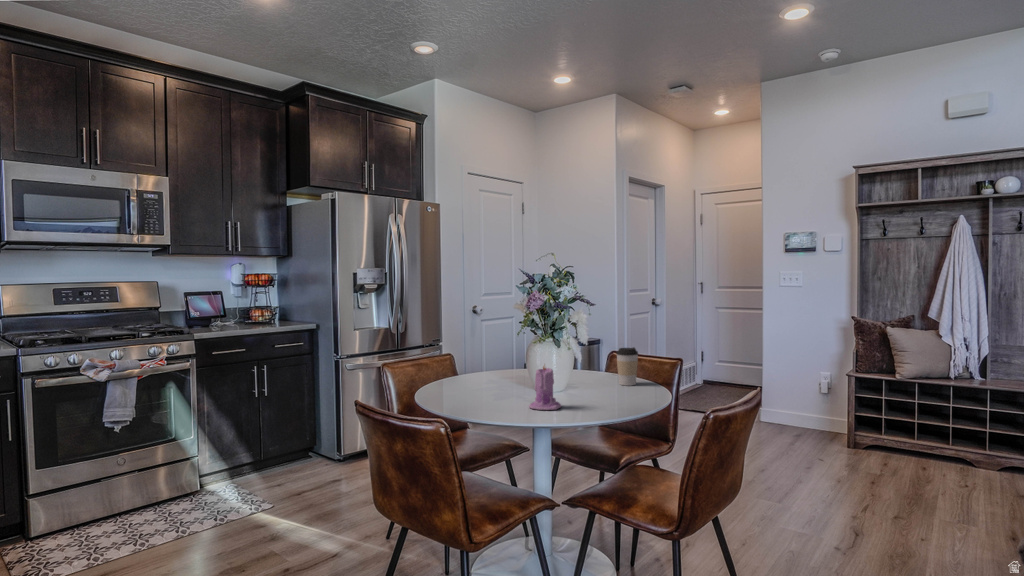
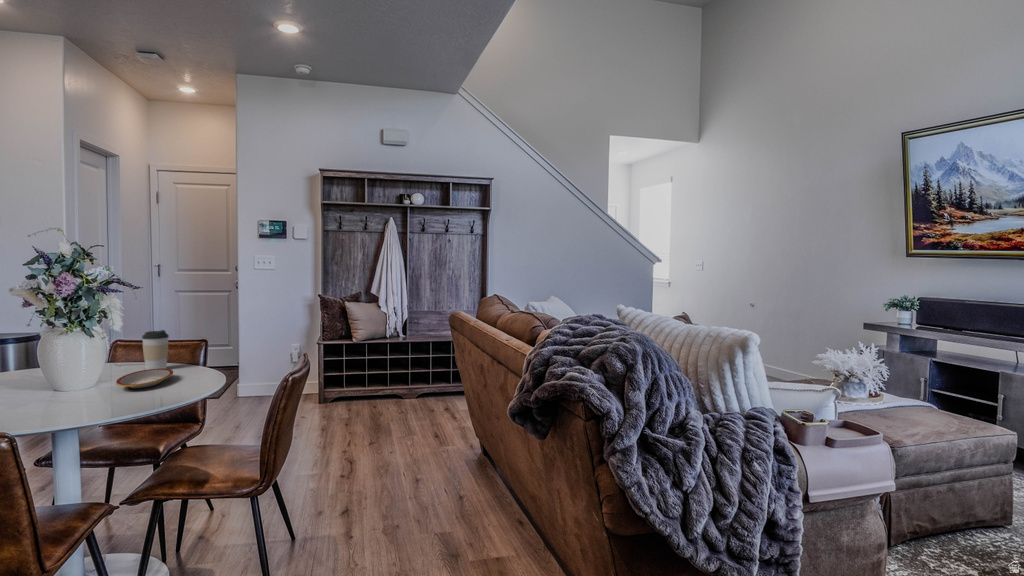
candle: present [529,366,561,410] -> none [60,352,107,407]
plate: none [578,384,630,401] -> present [116,368,173,388]

